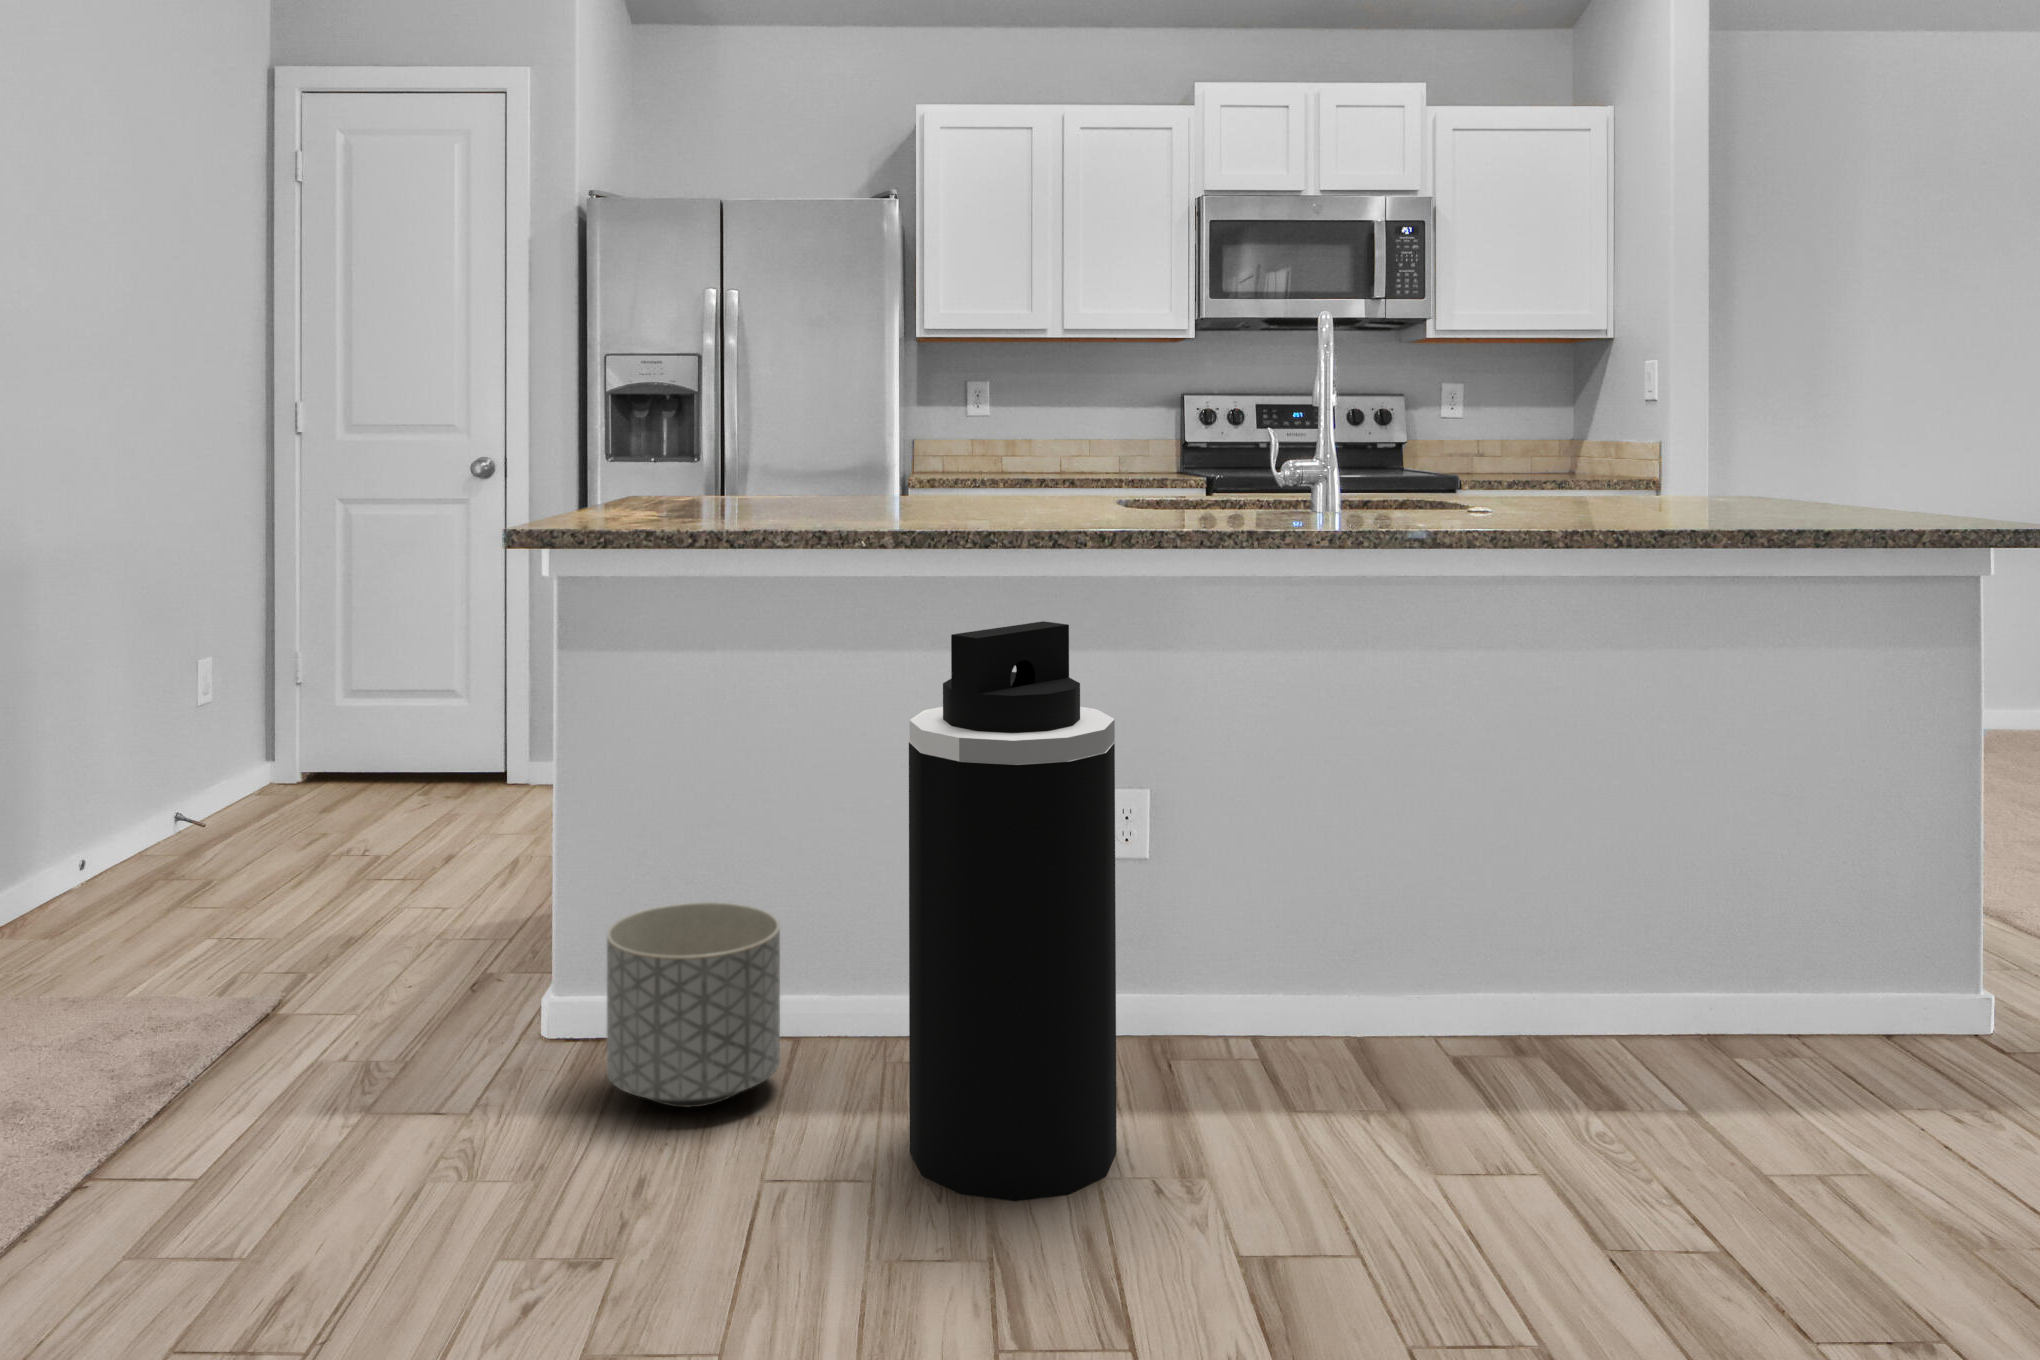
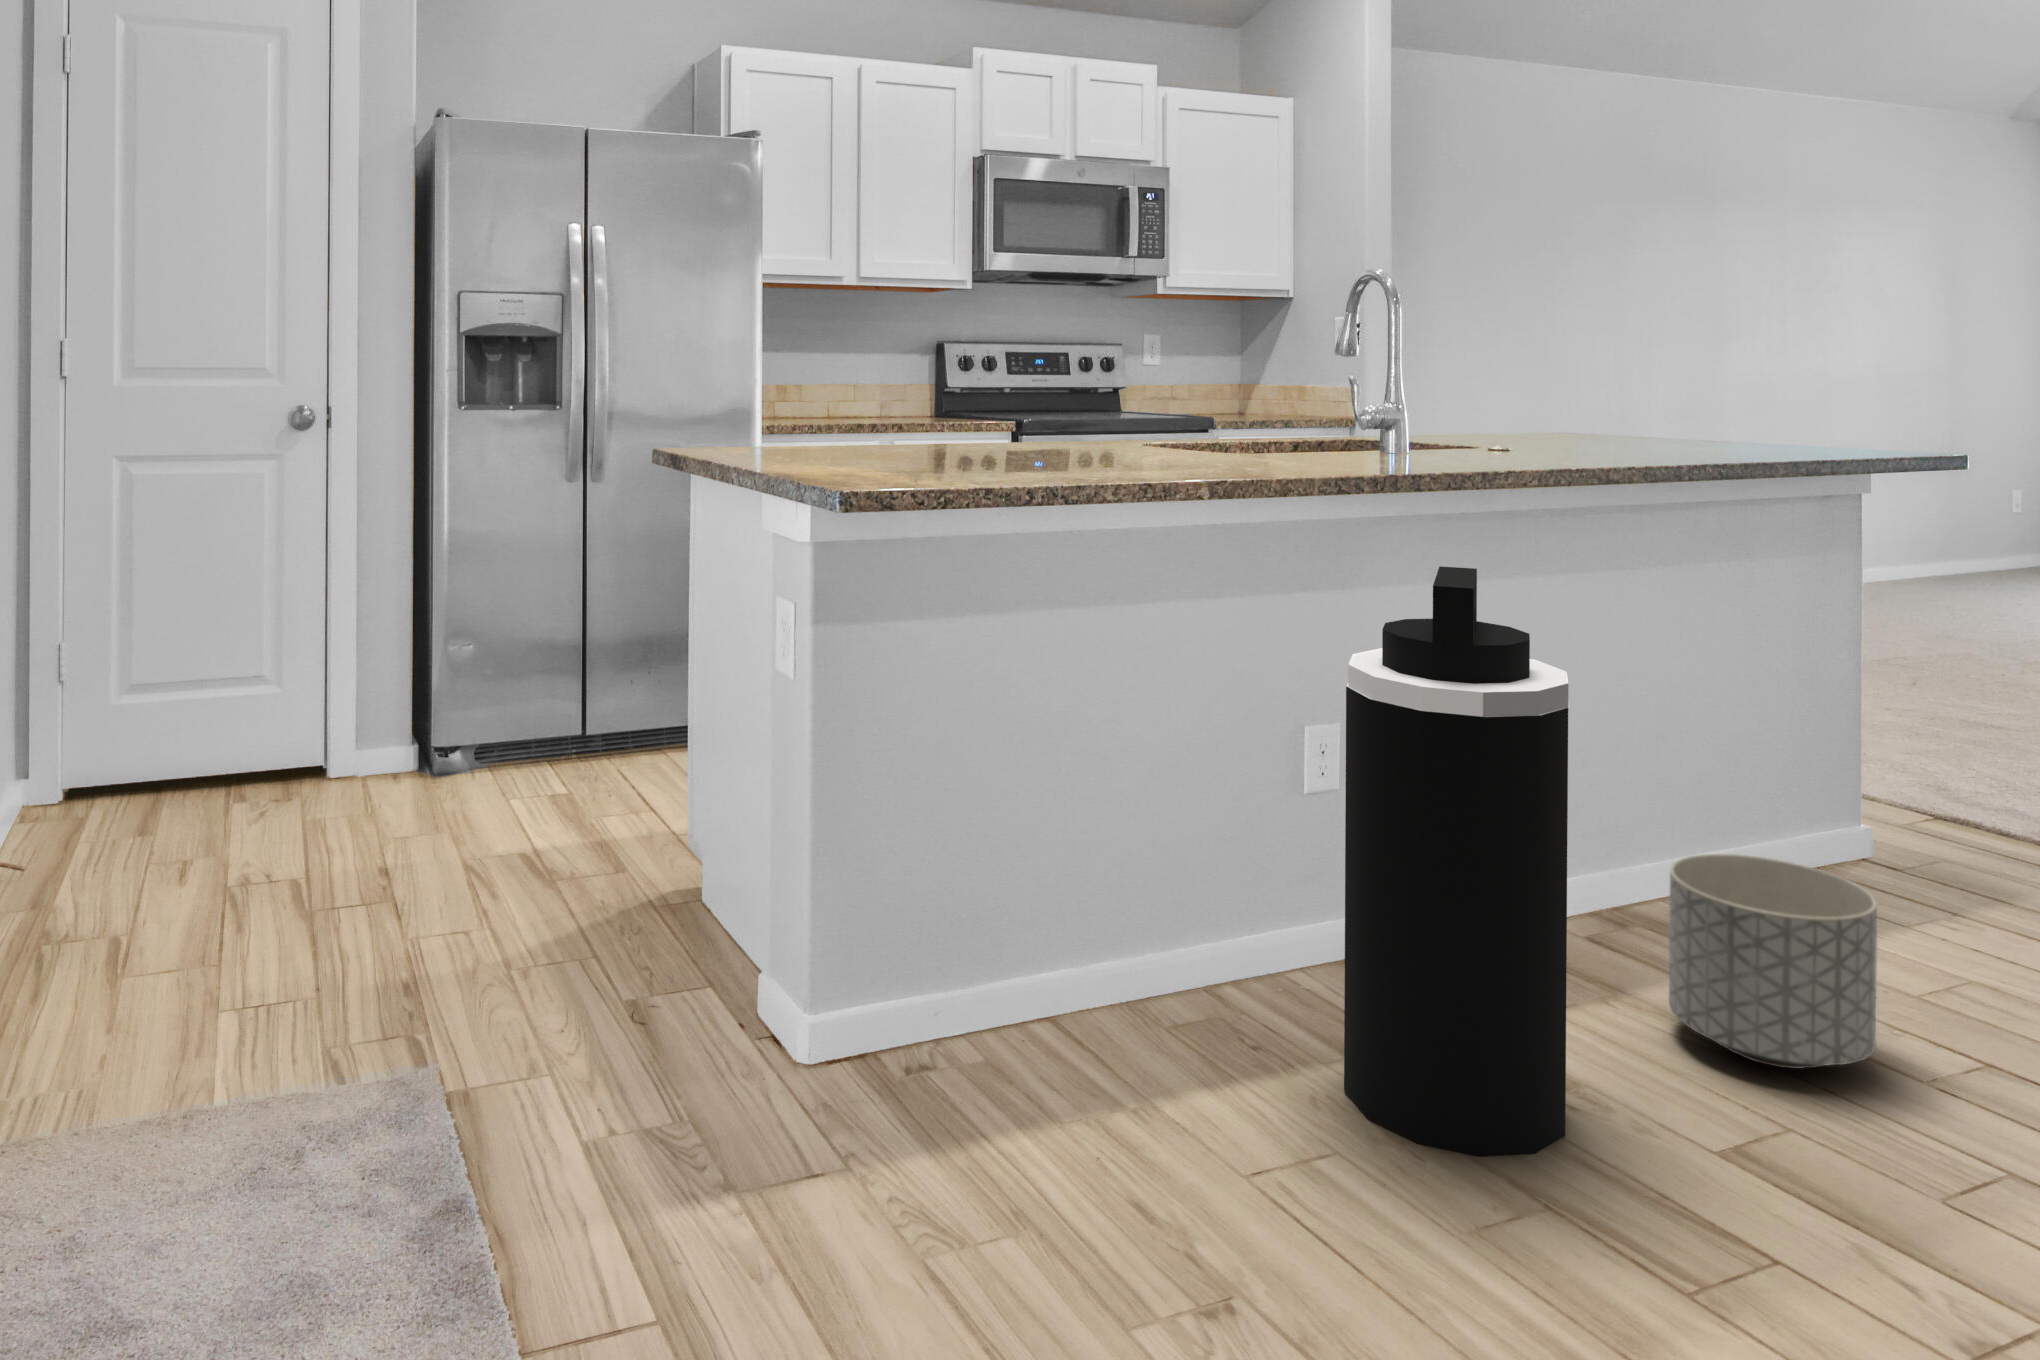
planter: present [607,902,780,1107] -> present [1669,854,1877,1069]

